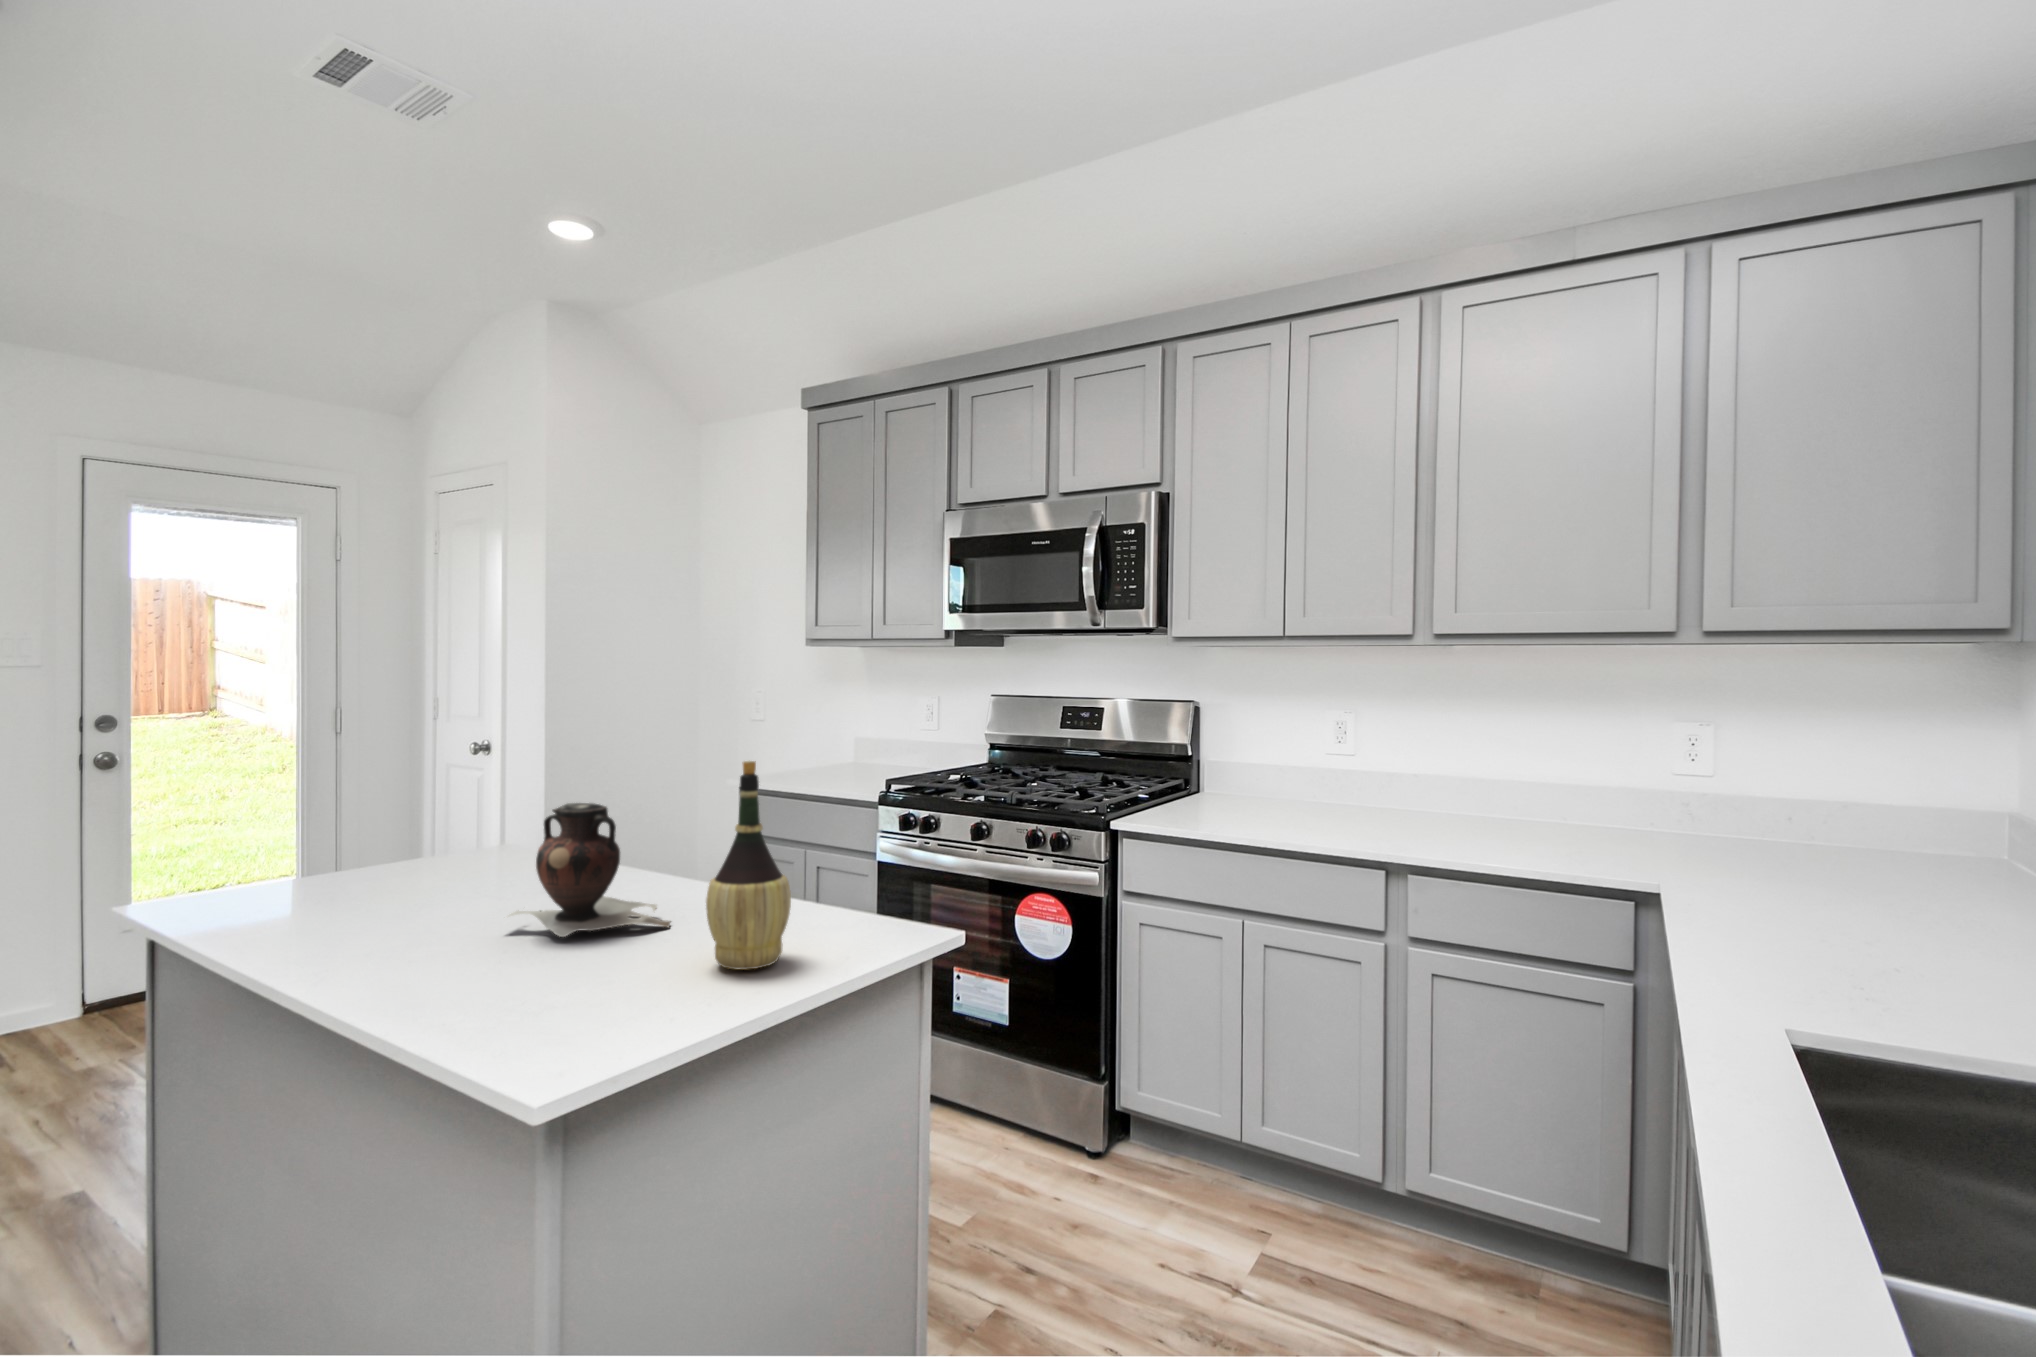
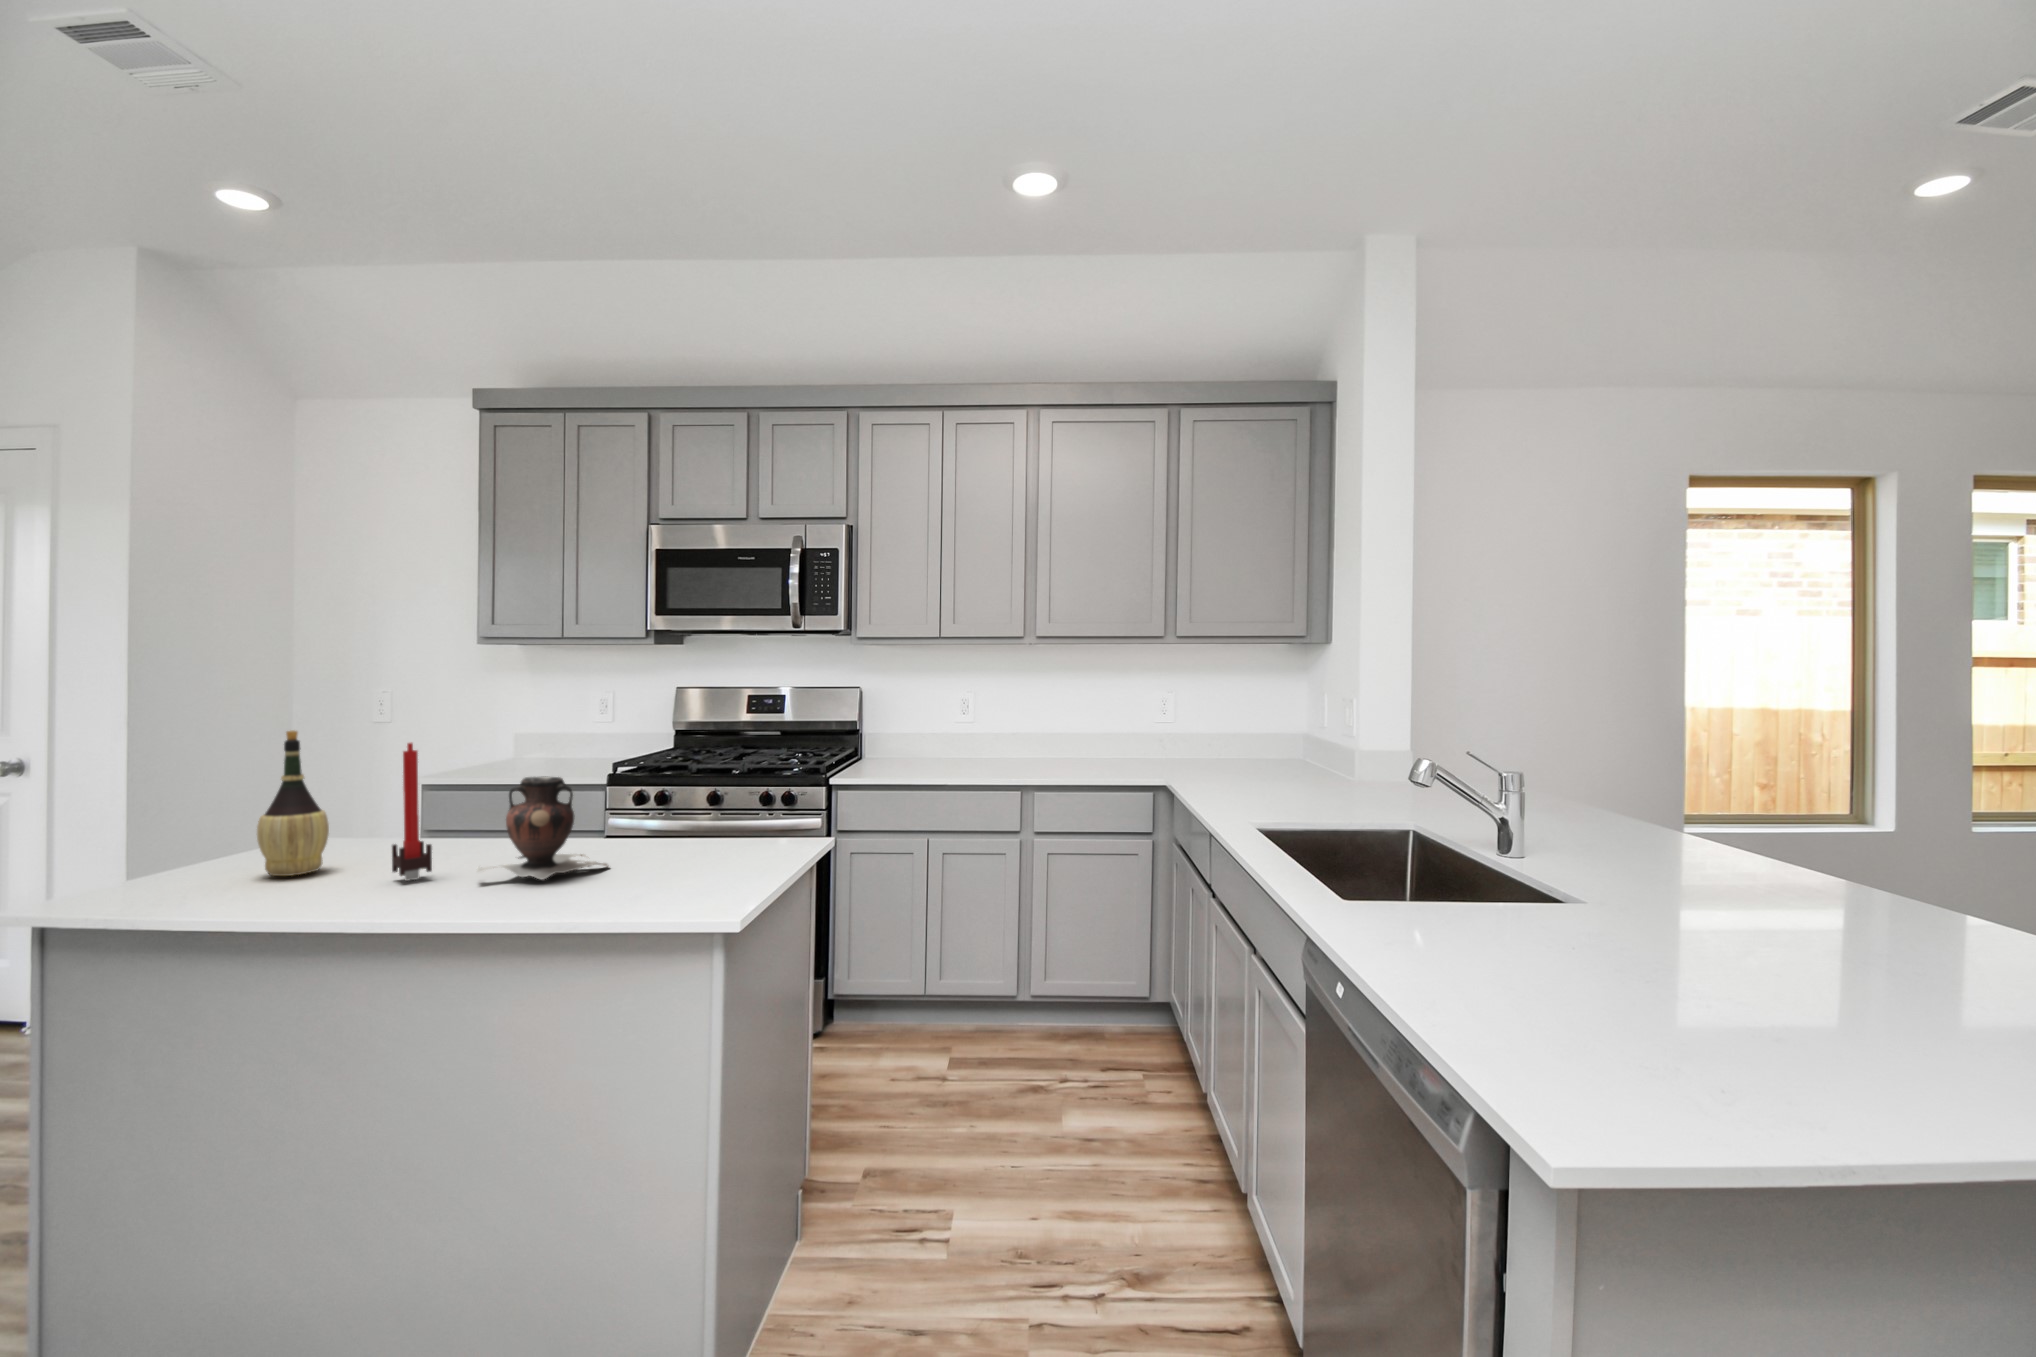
candle: none [451,753,494,915] -> present [392,743,432,881]
wine bottle: present [706,761,791,969] -> present [257,730,329,876]

